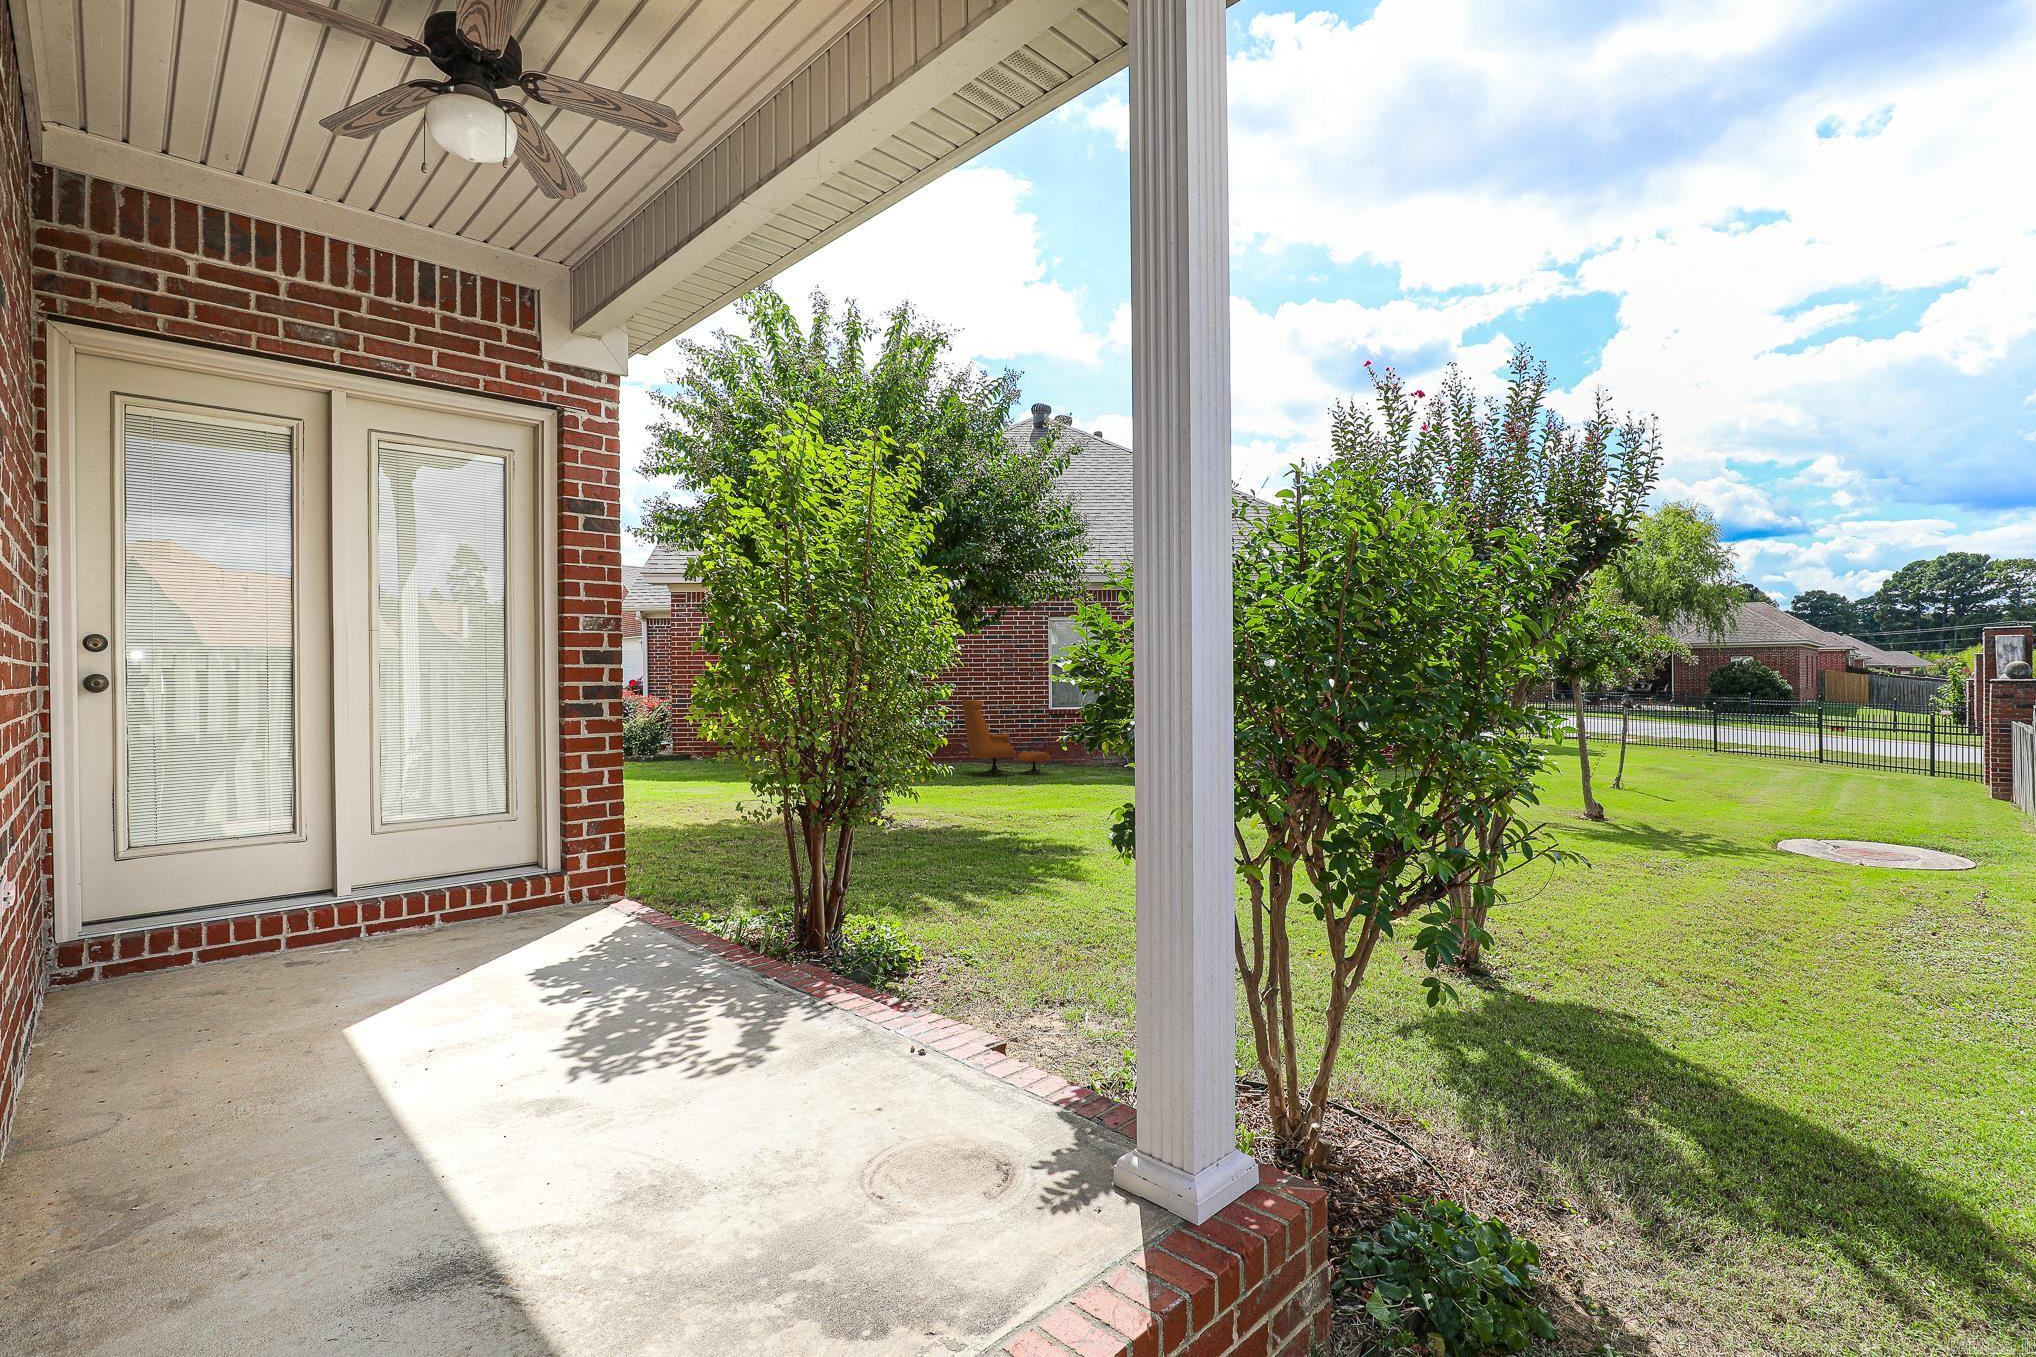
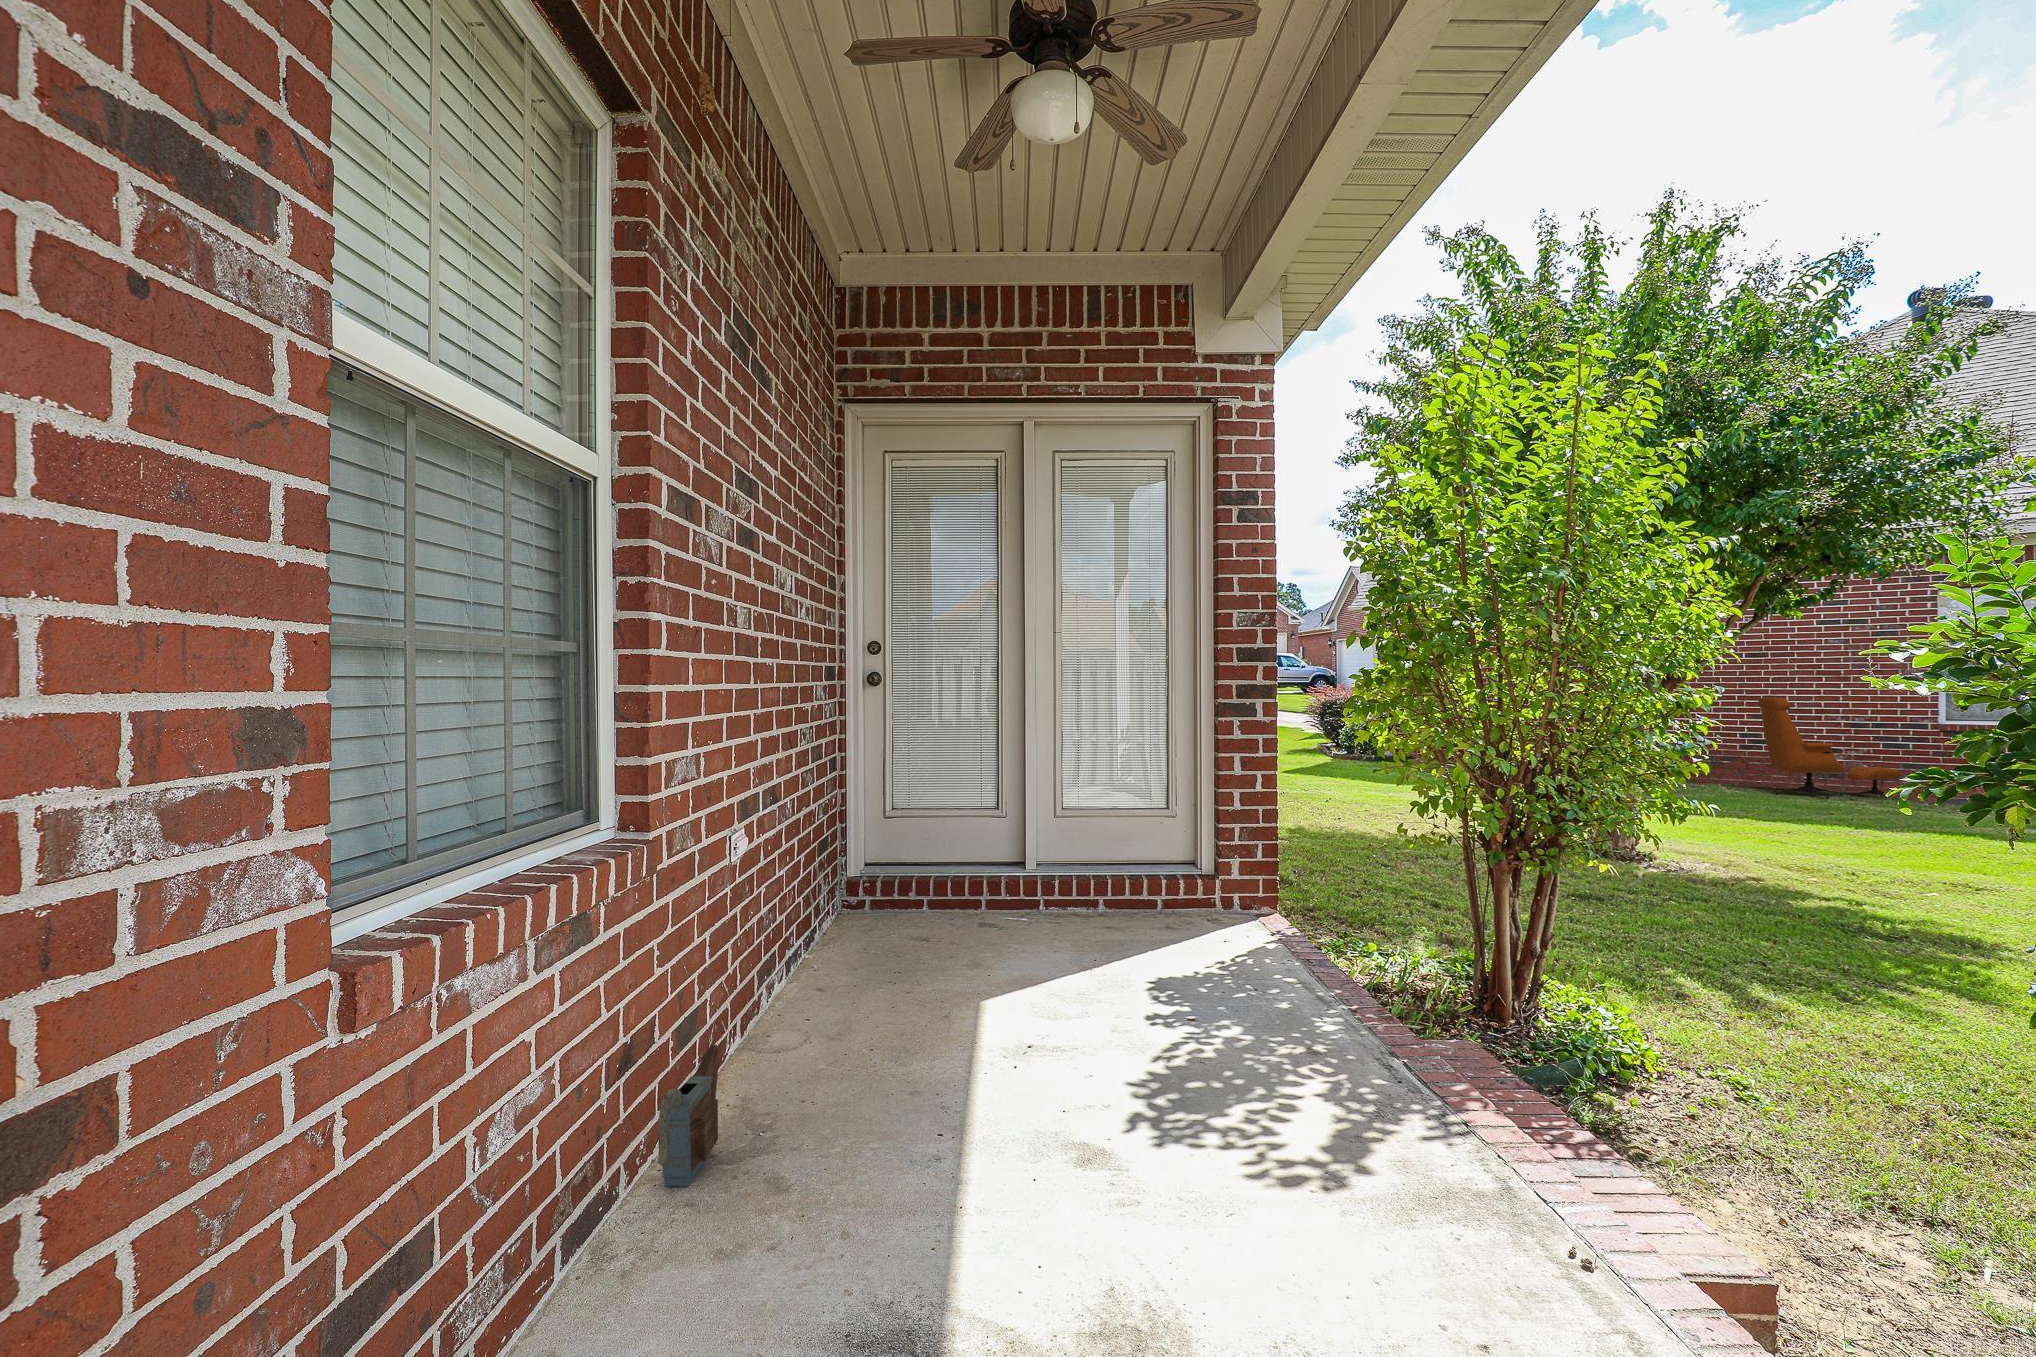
watering can: none [78,1073,141,1220] -> present [658,1044,719,1186]

